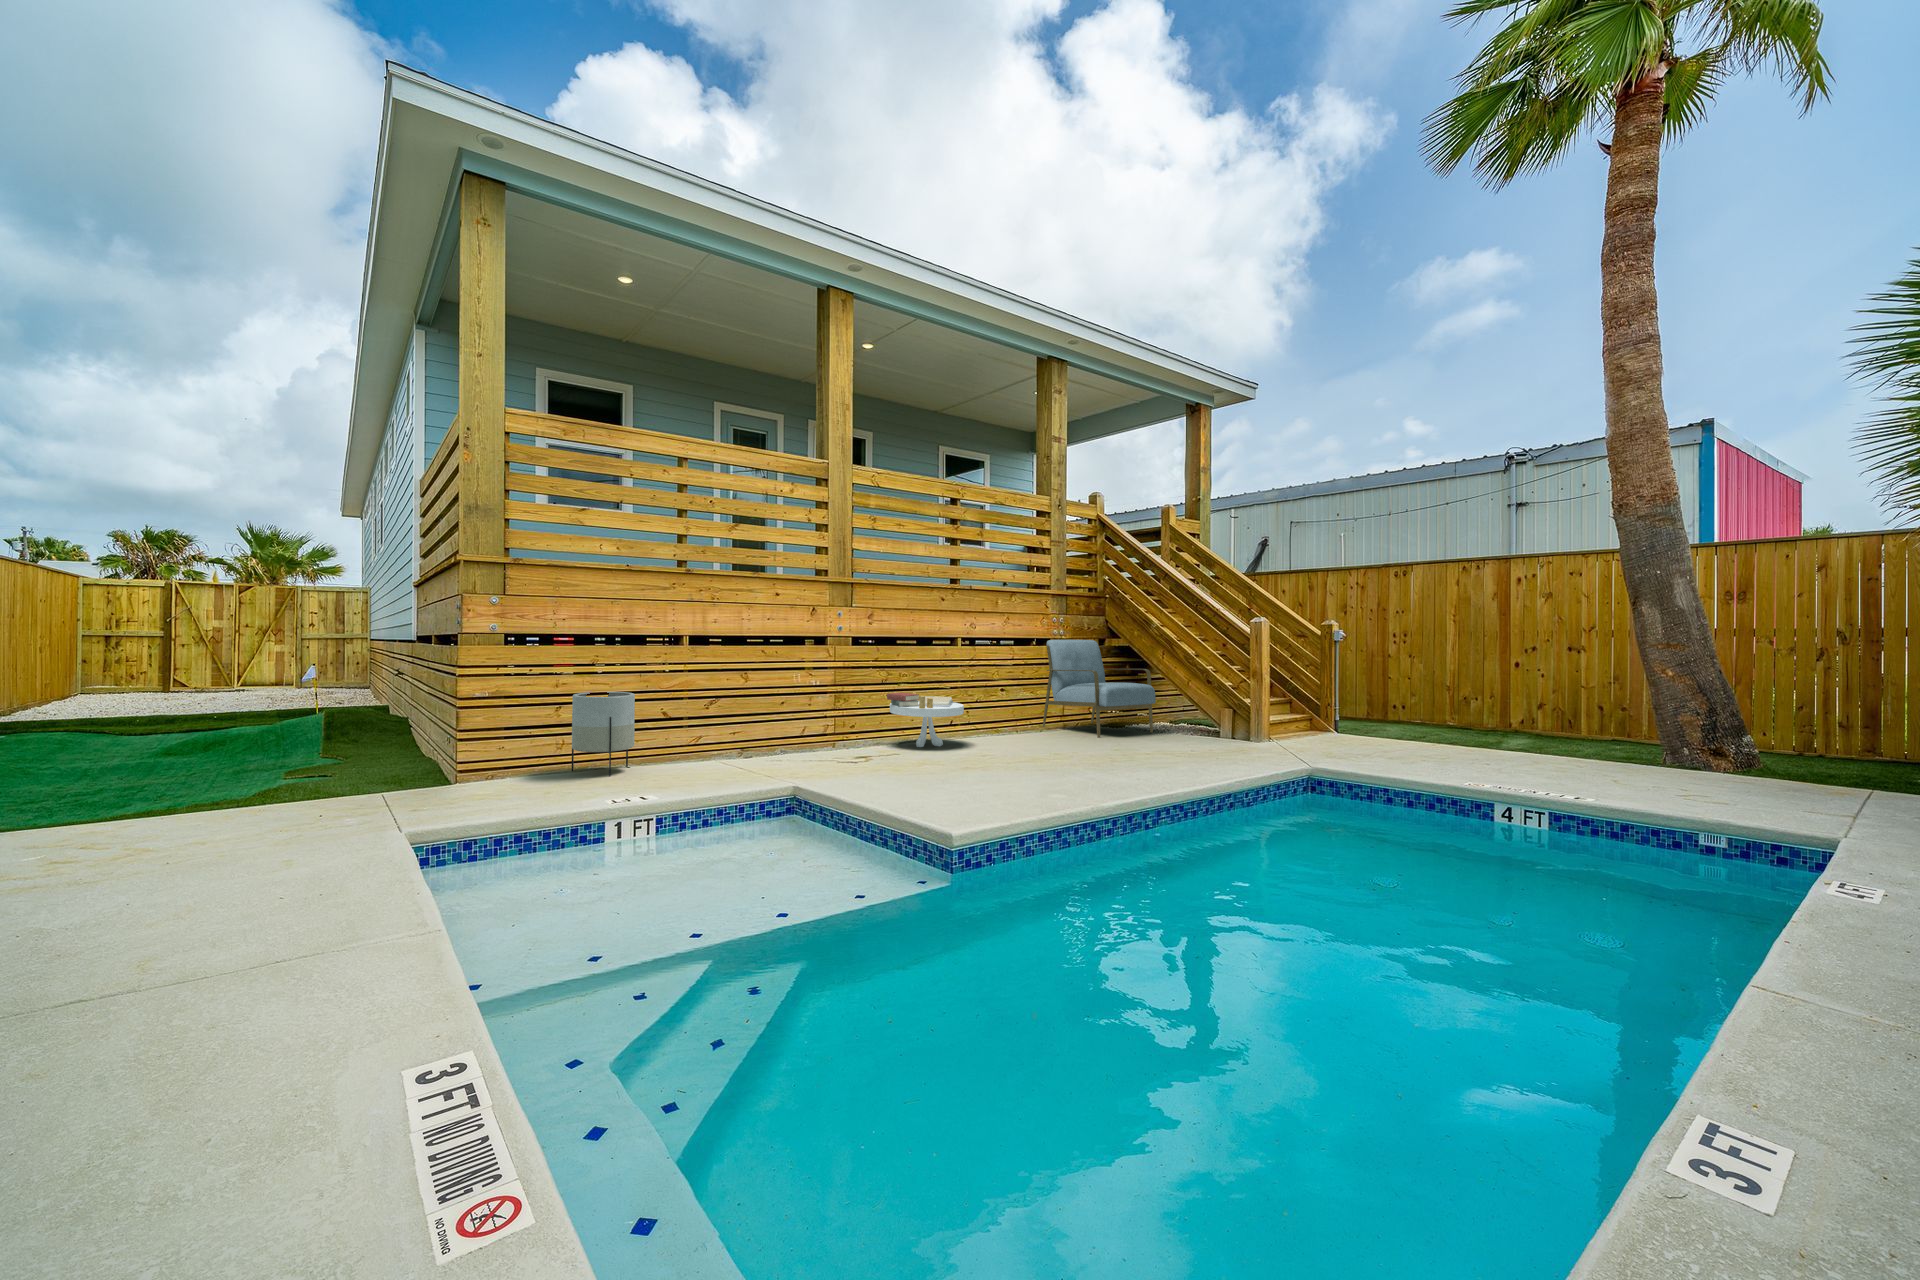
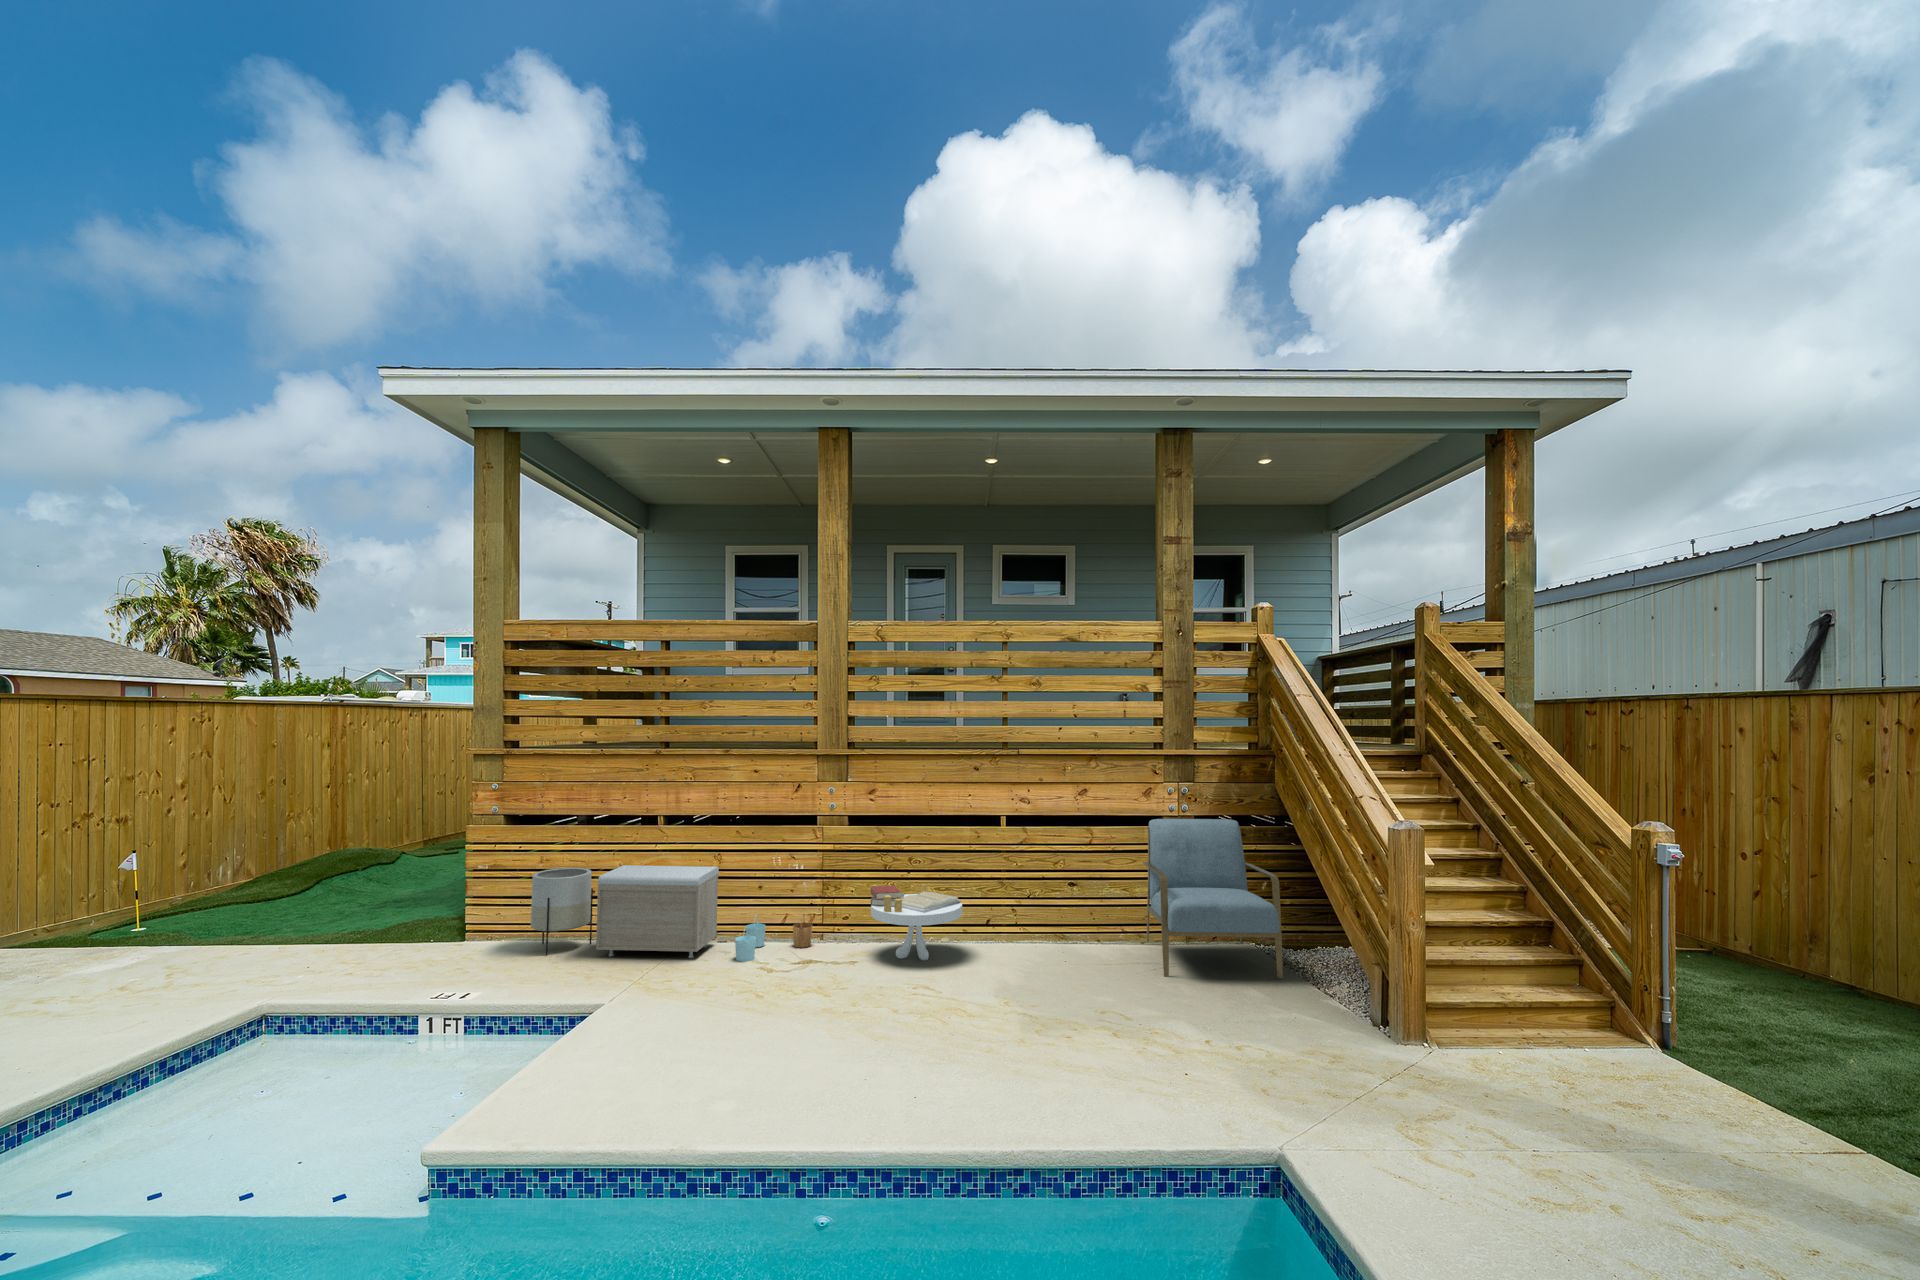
storage bench: none [656,684,770,770] -> present [596,865,719,958]
bucket: none [779,722,834,760] -> present [735,914,812,962]

